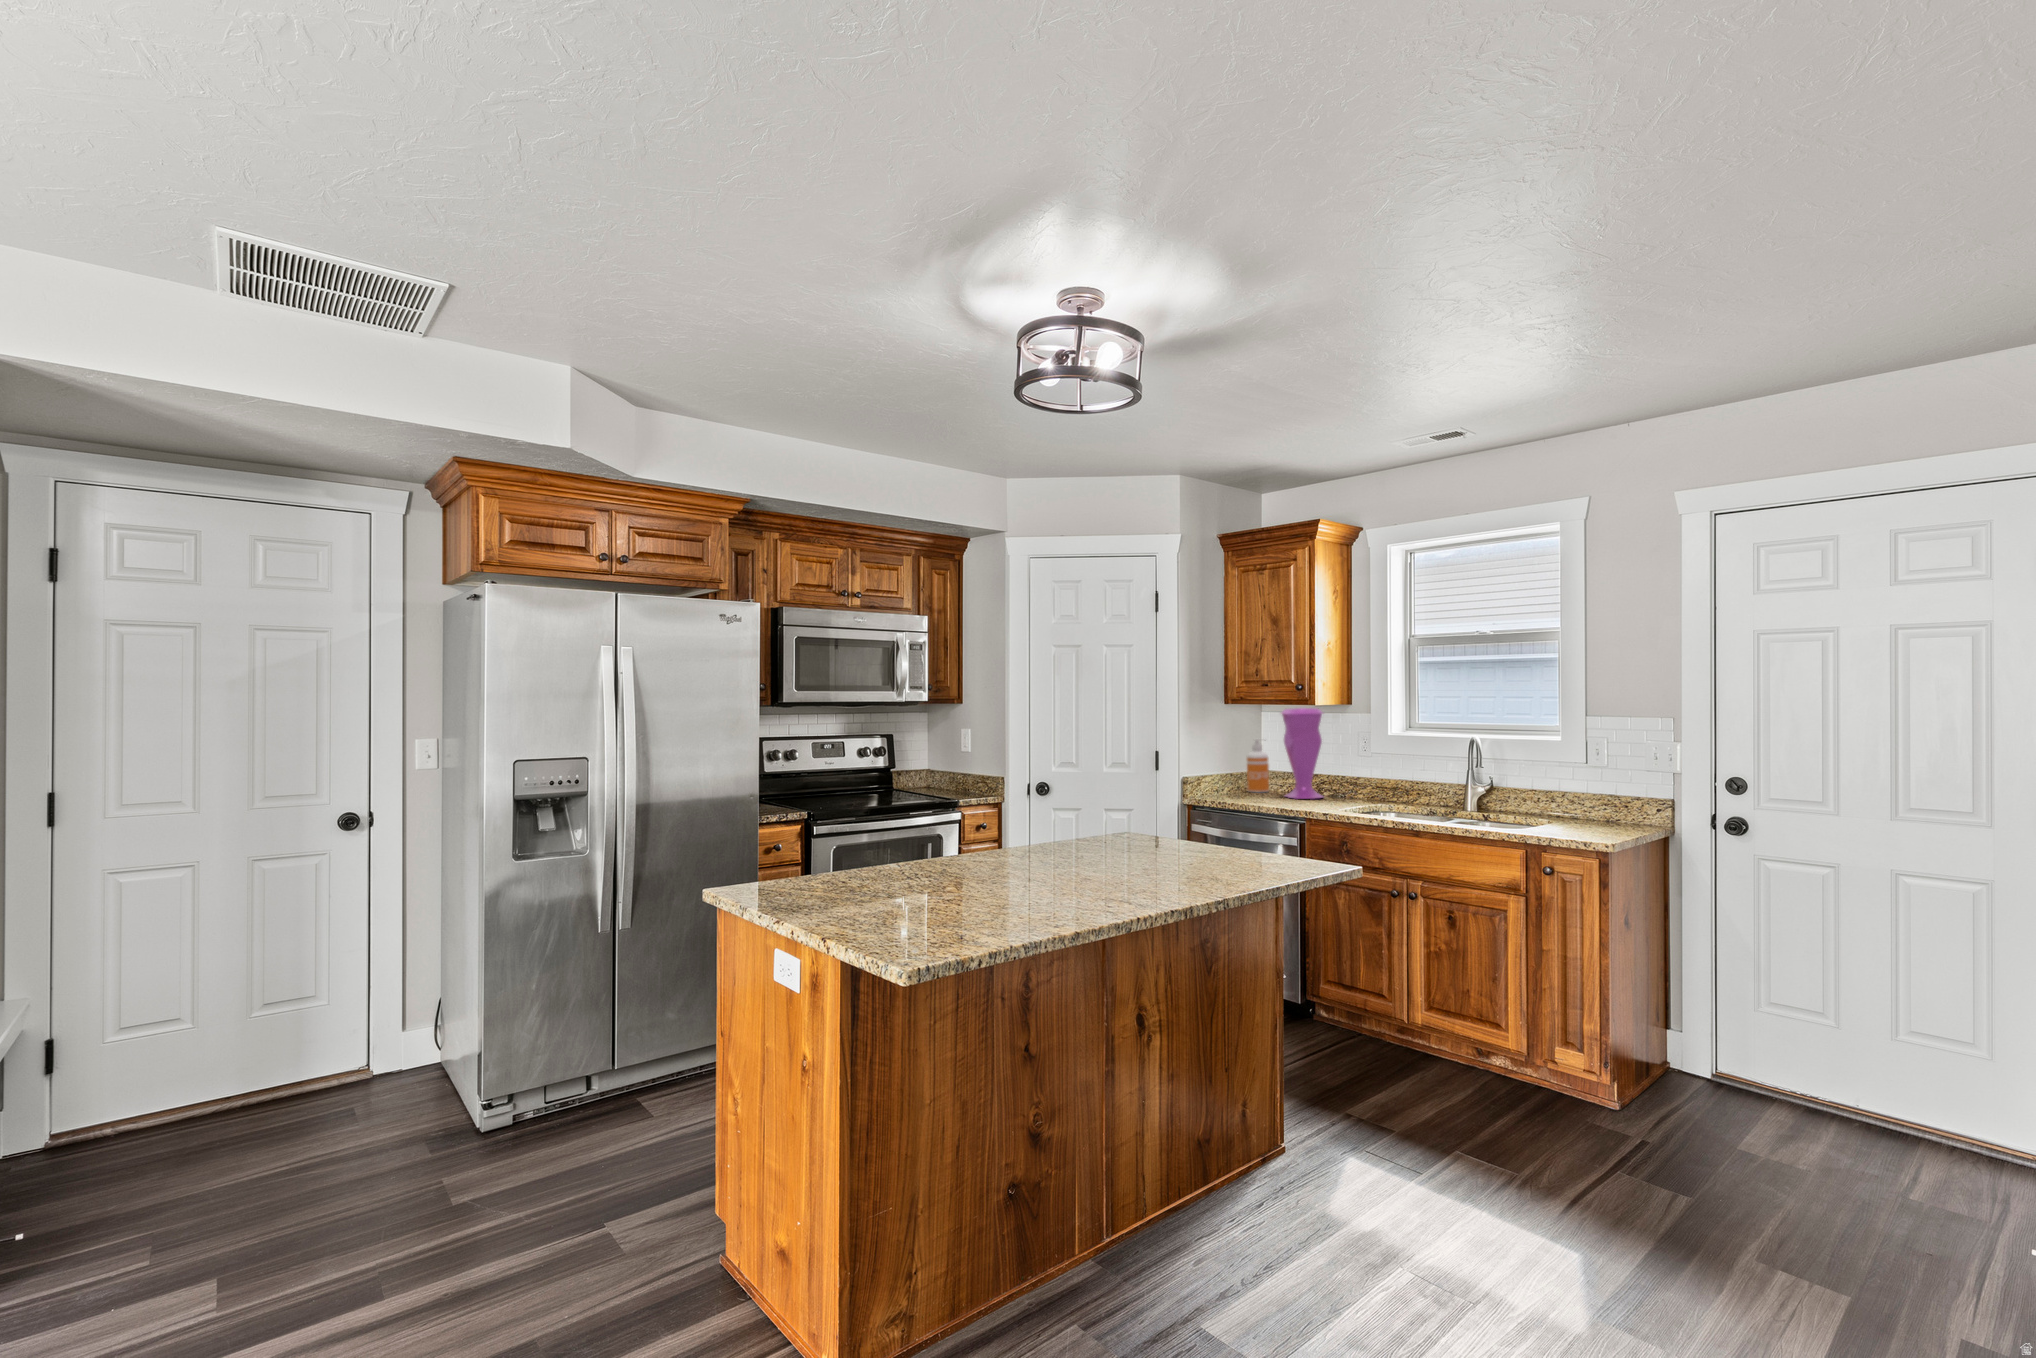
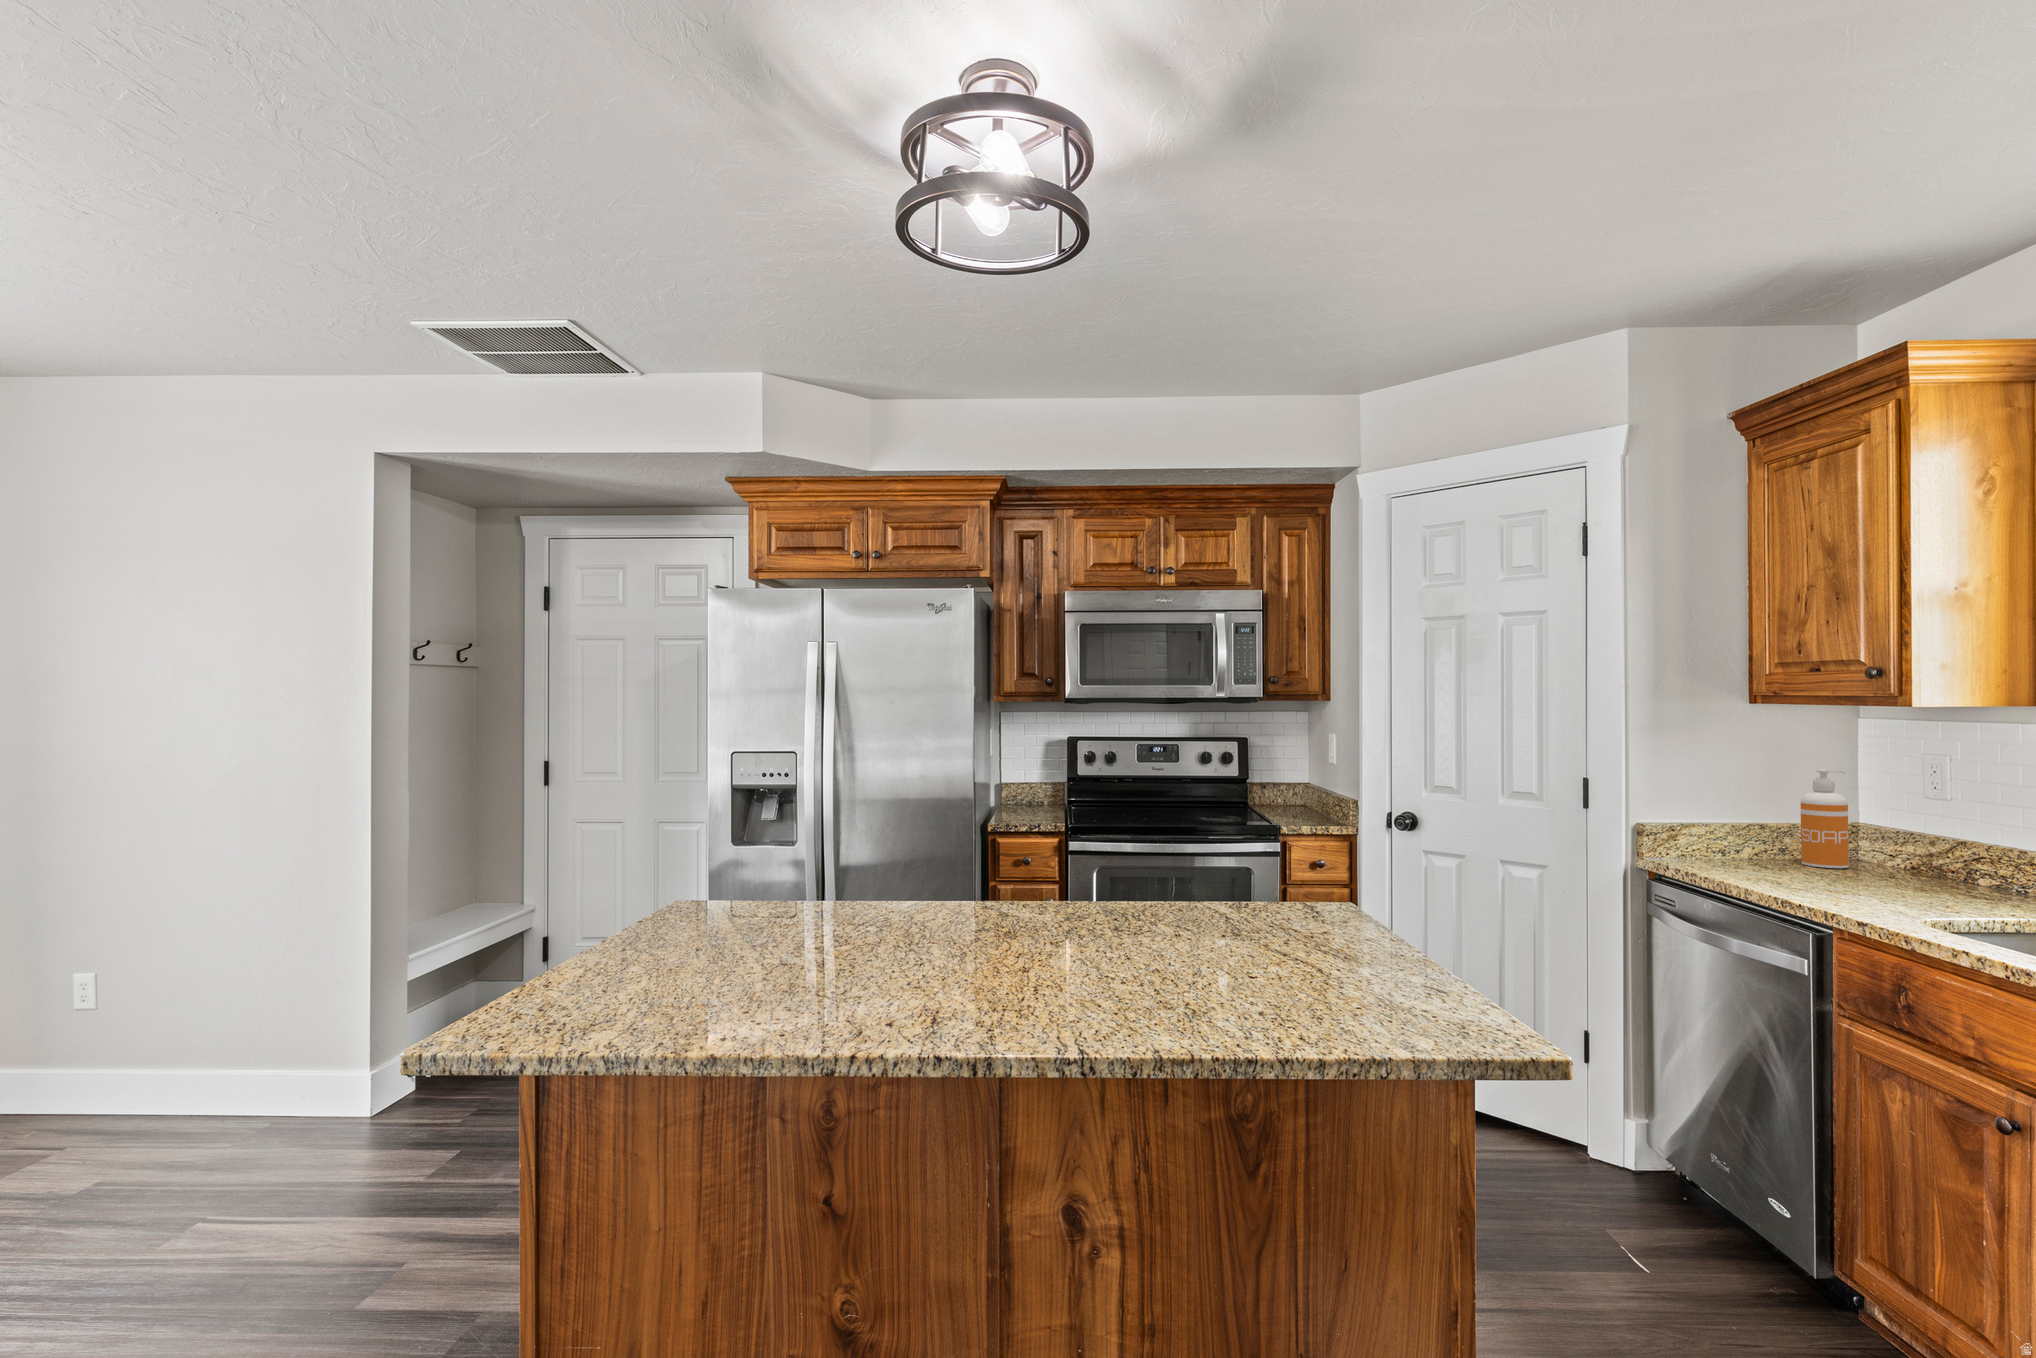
vase: present [1281,708,1324,799] -> none [1852,715,1956,891]

